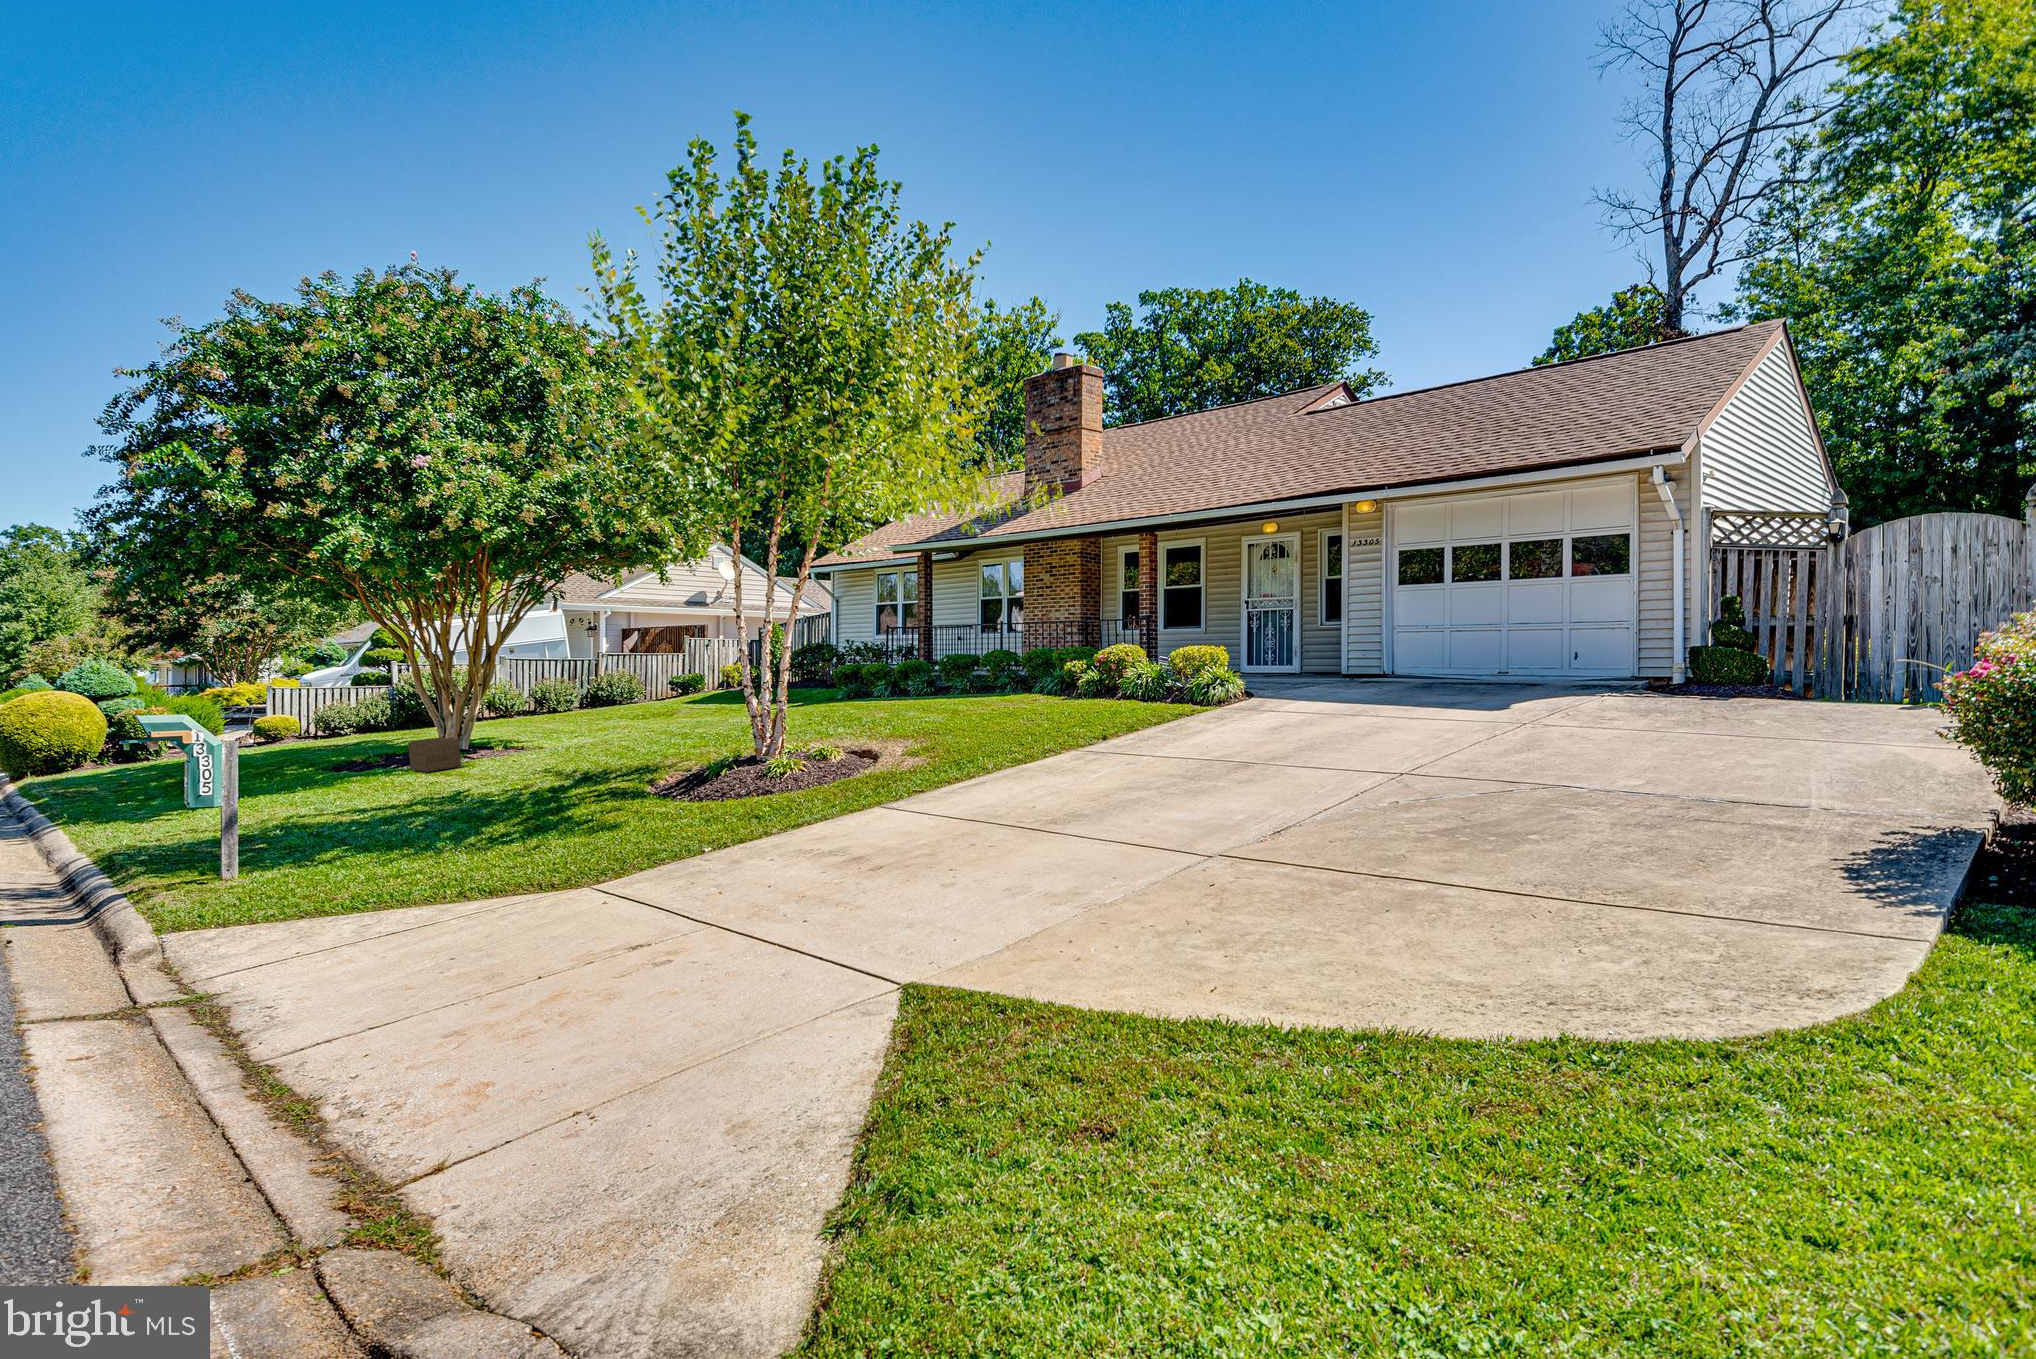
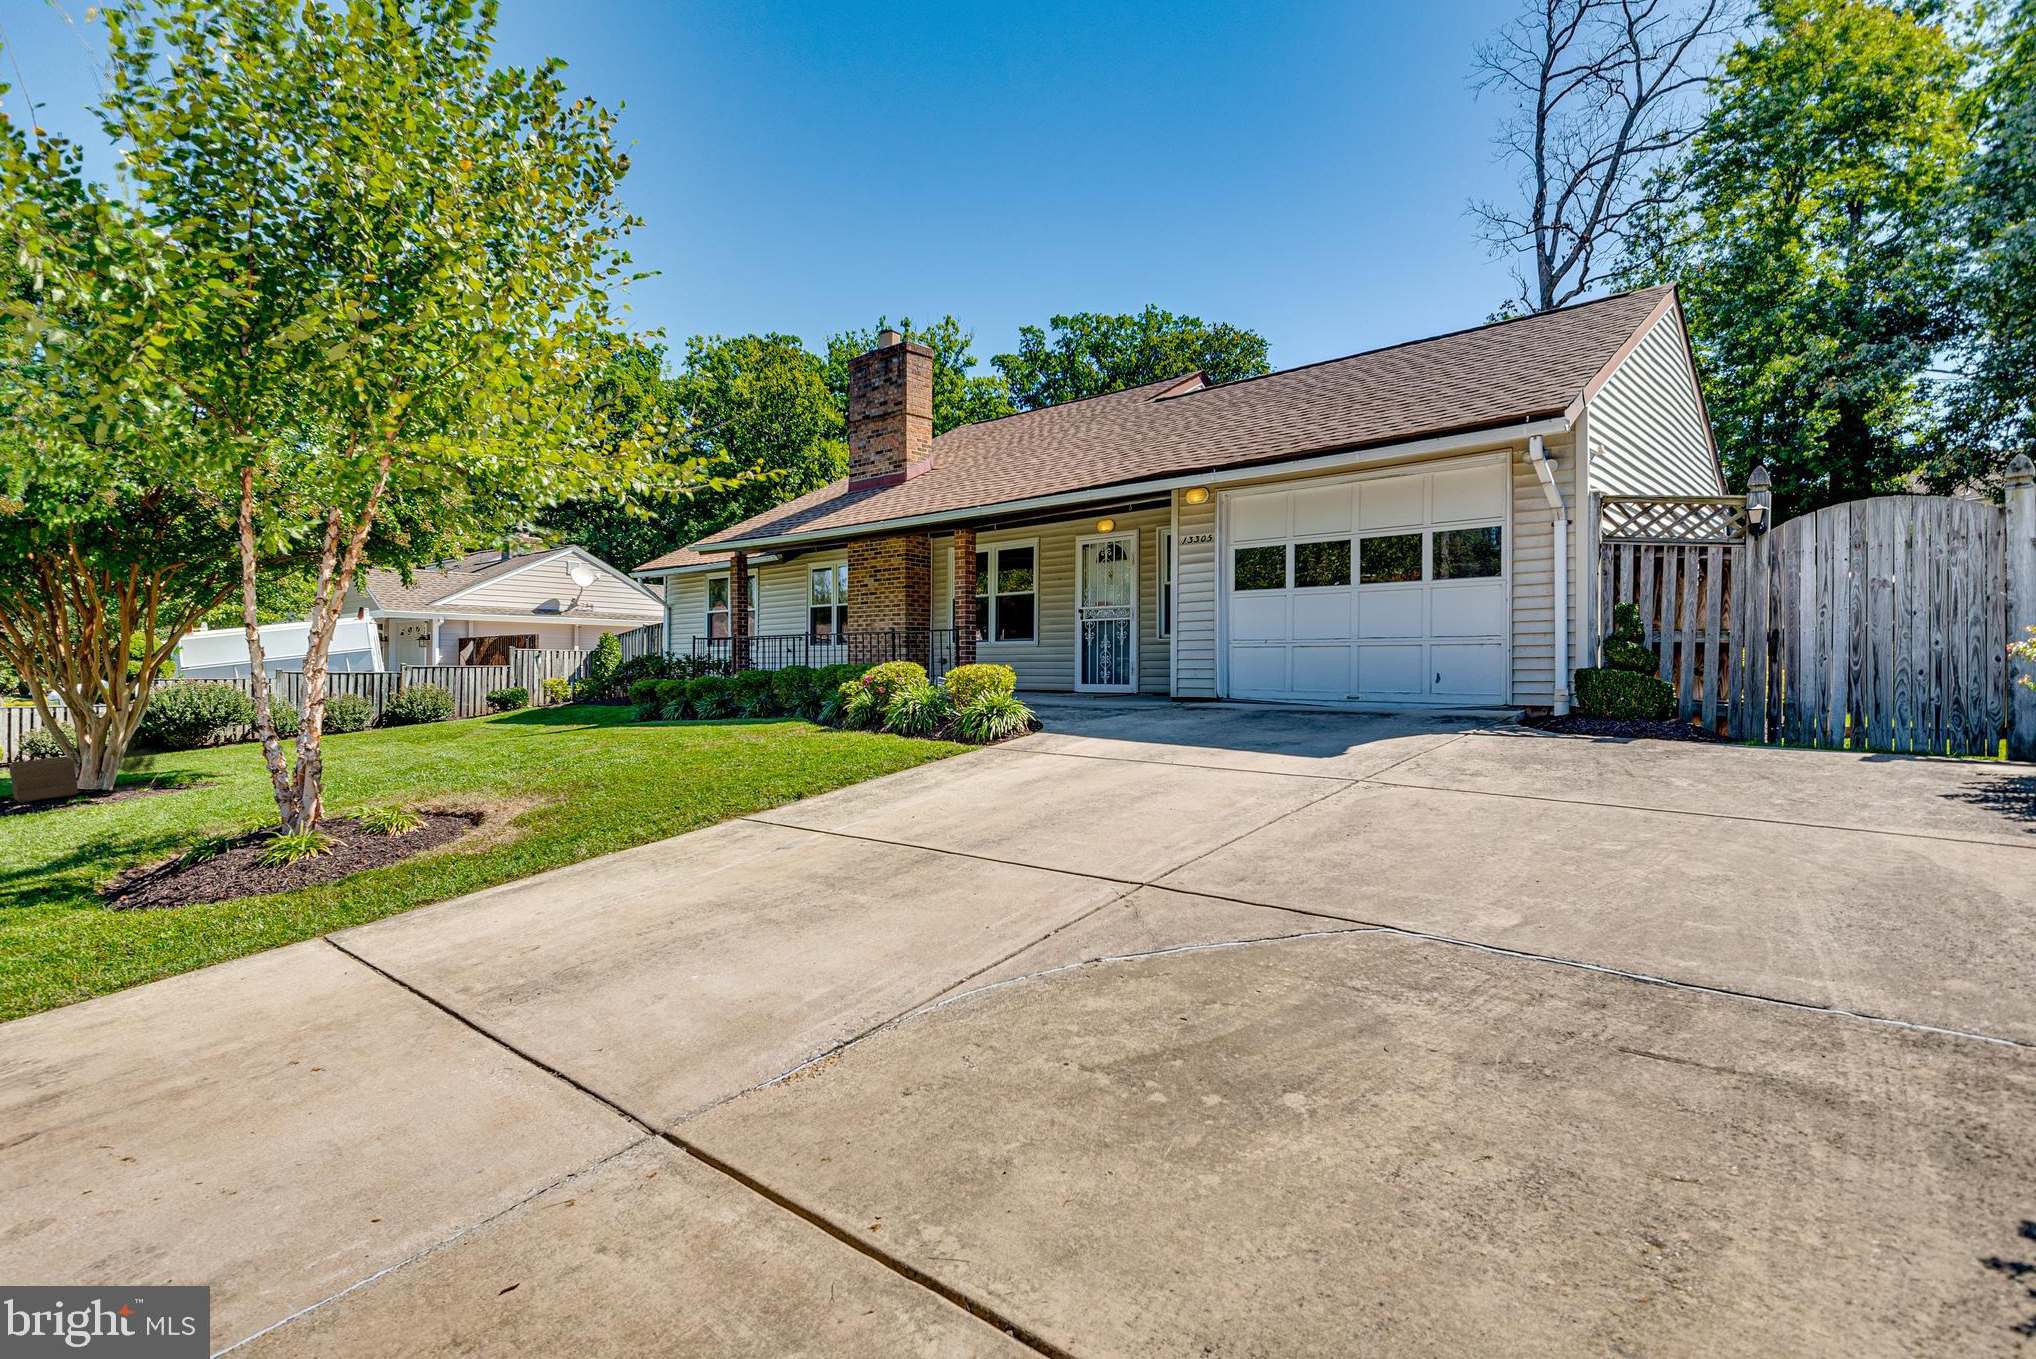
potted tree: none [480,718,513,764] -> present [116,740,156,790]

